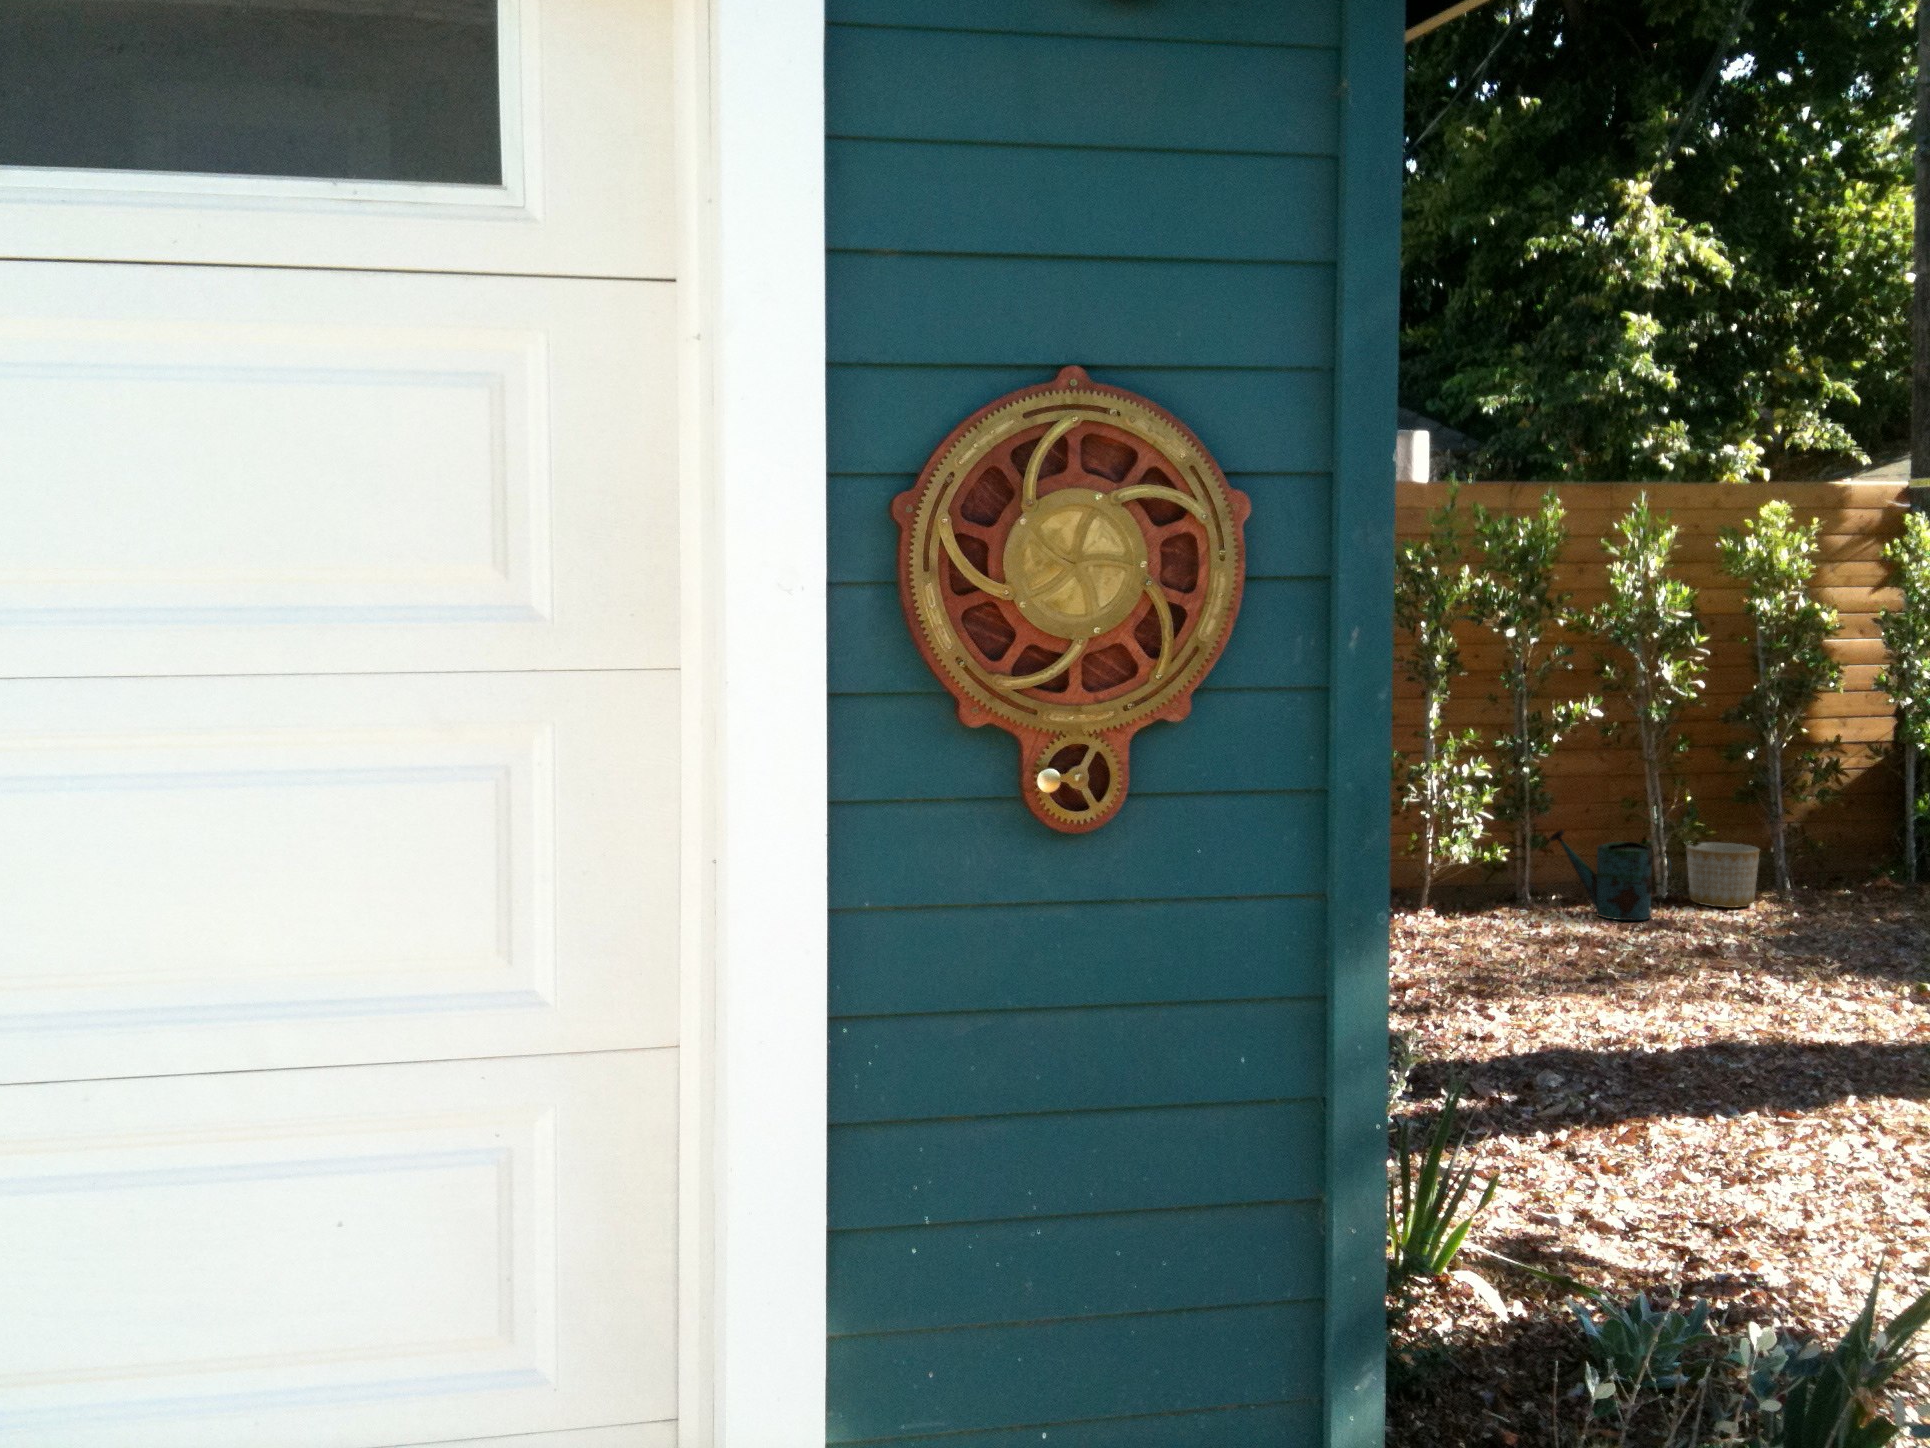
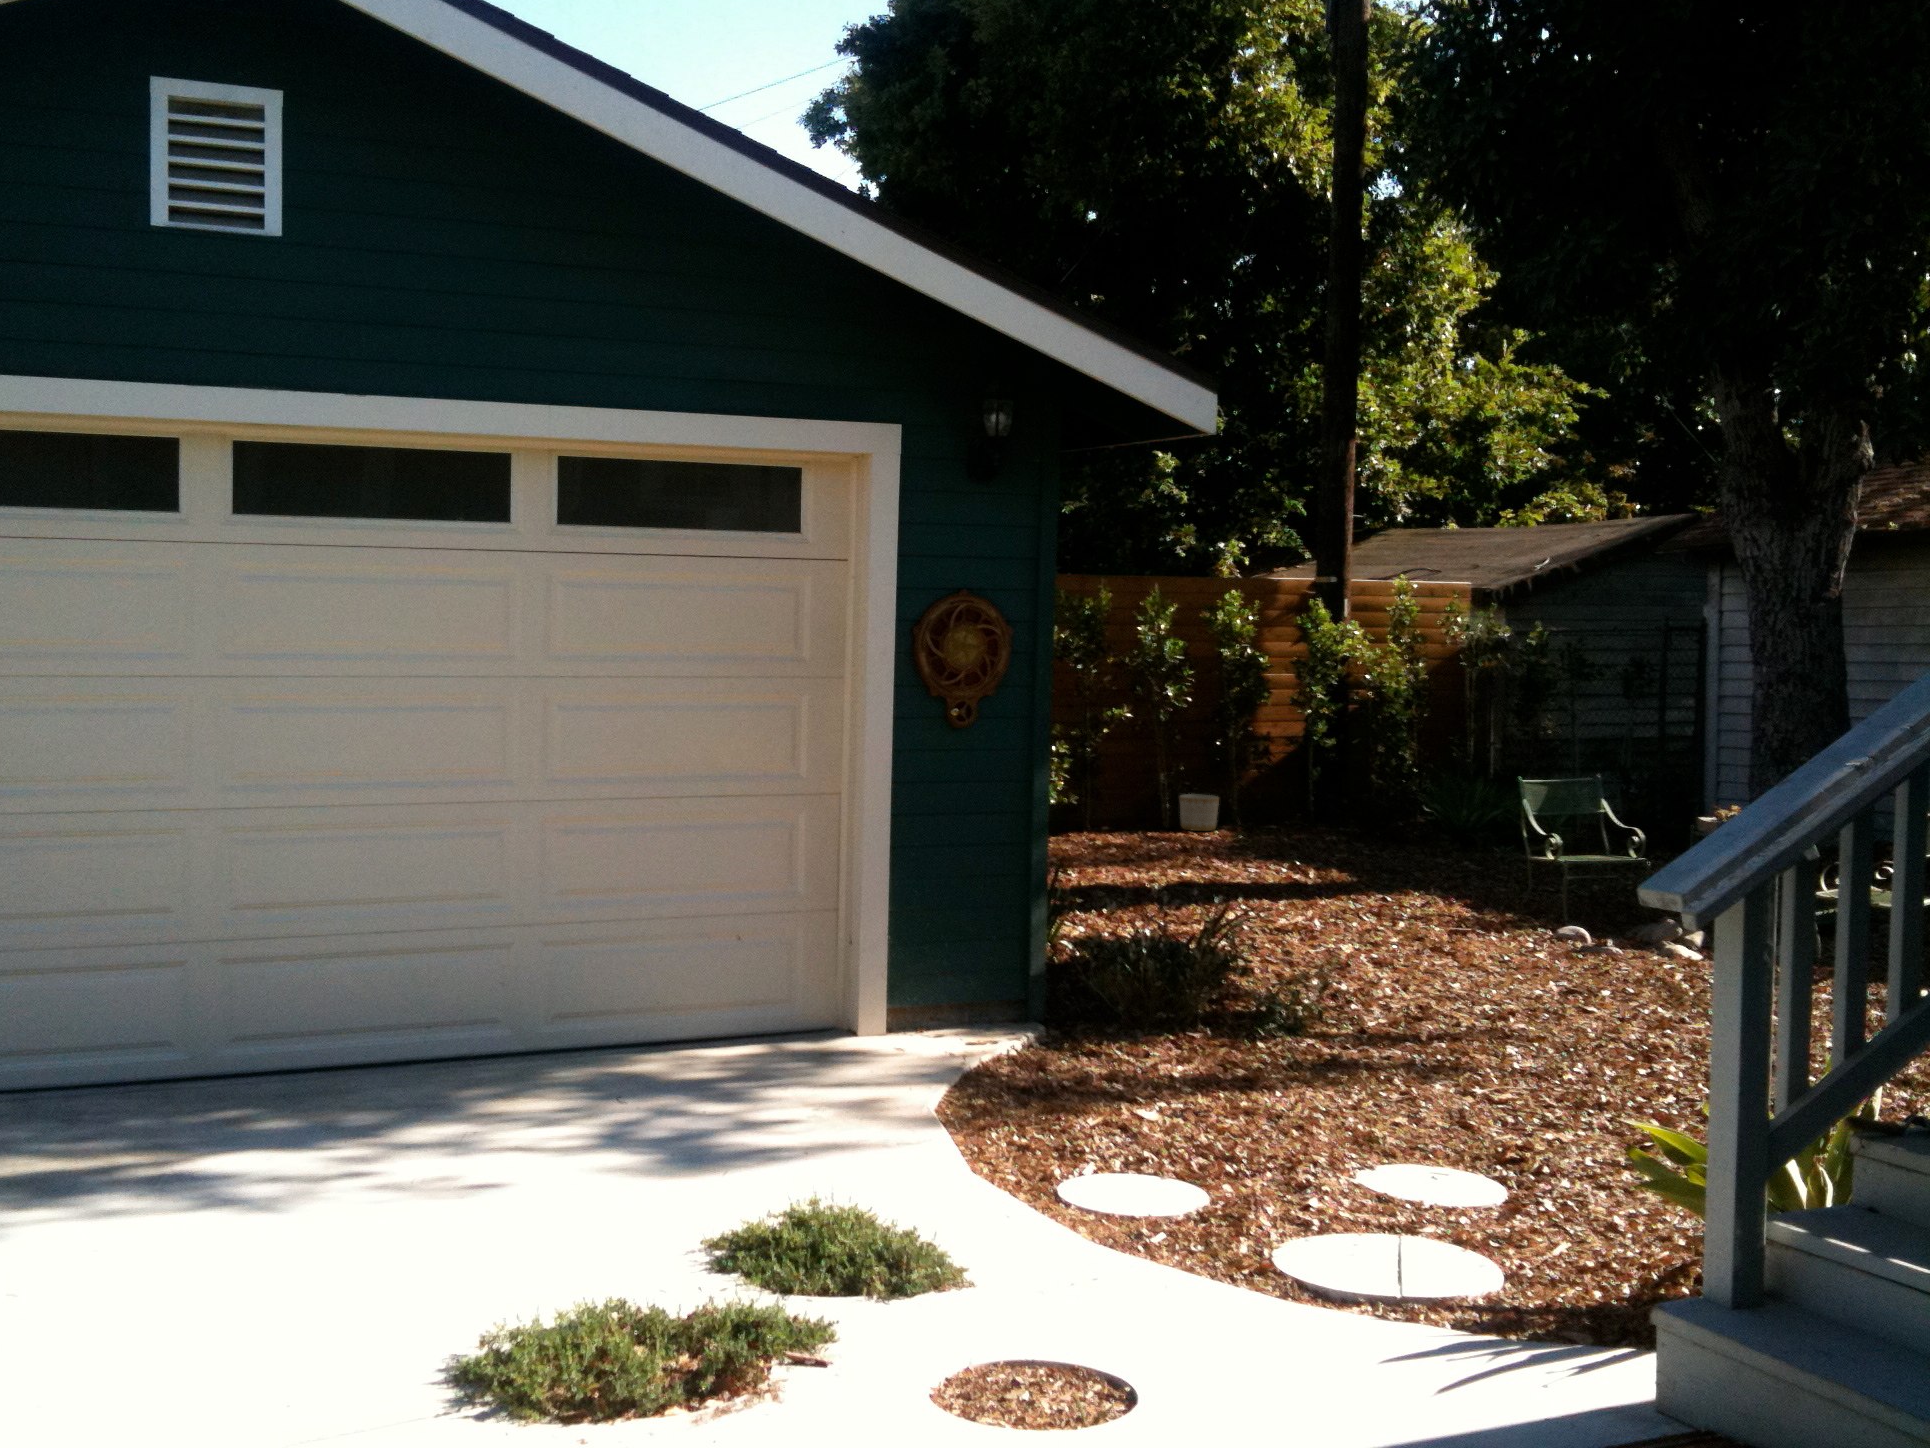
watering can: present [1549,830,1672,920] -> none [1102,785,1170,837]

